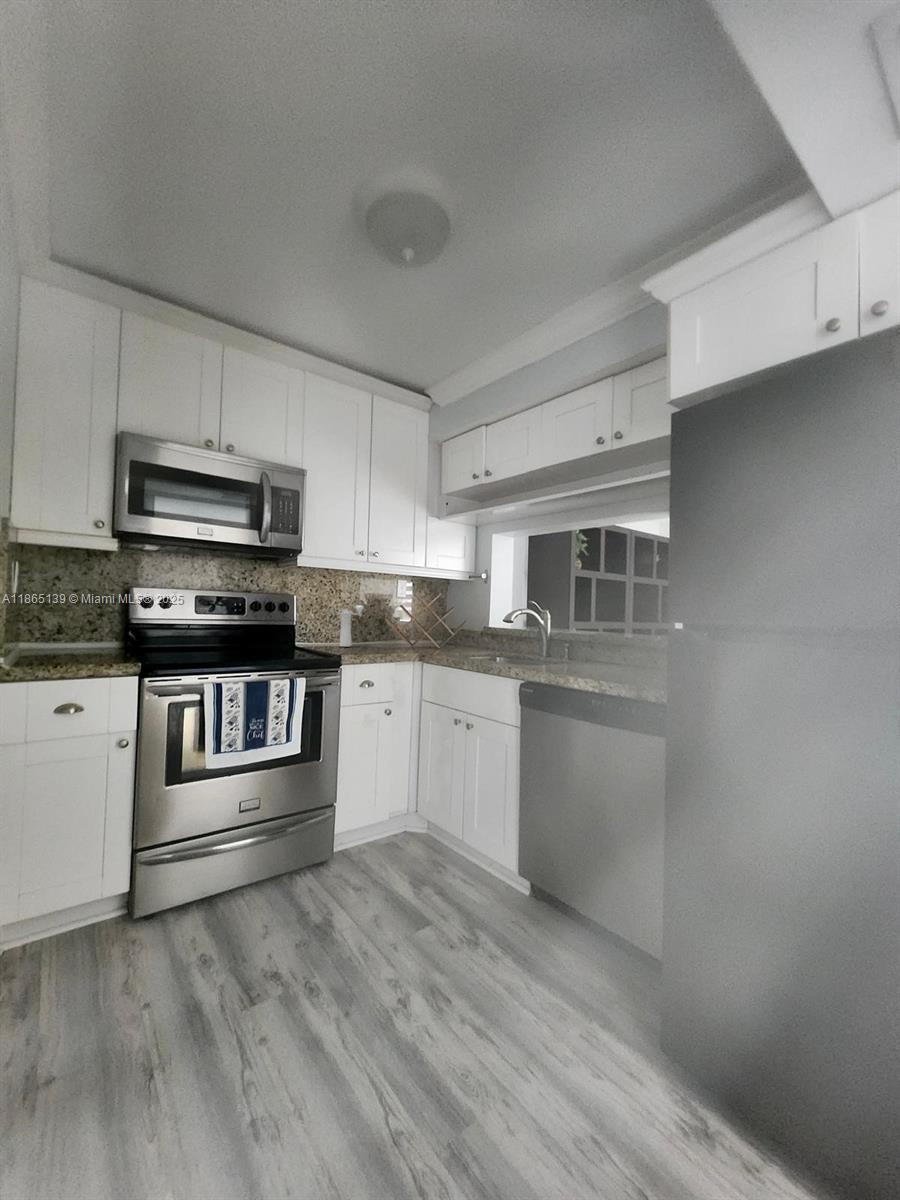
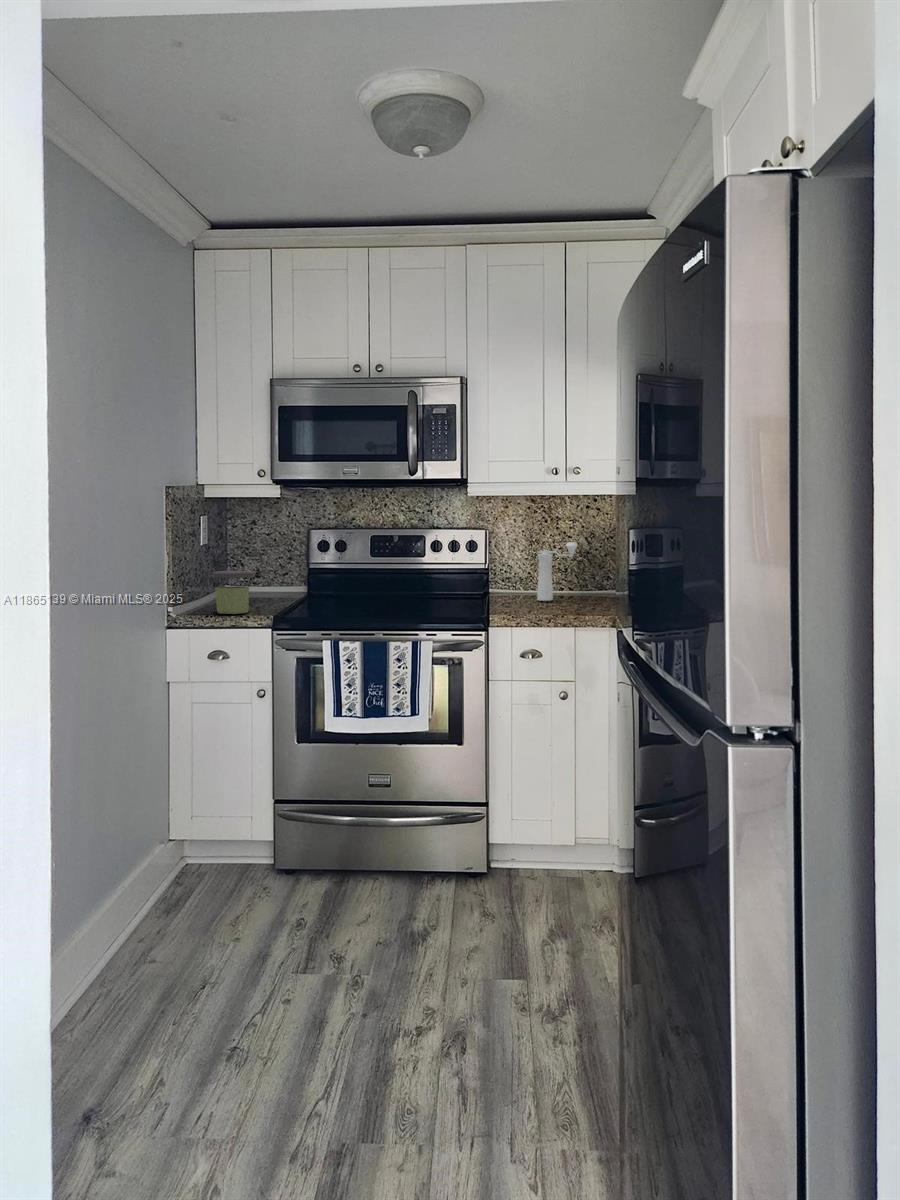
jar: none [47,618,101,663] -> present [213,571,251,614]

